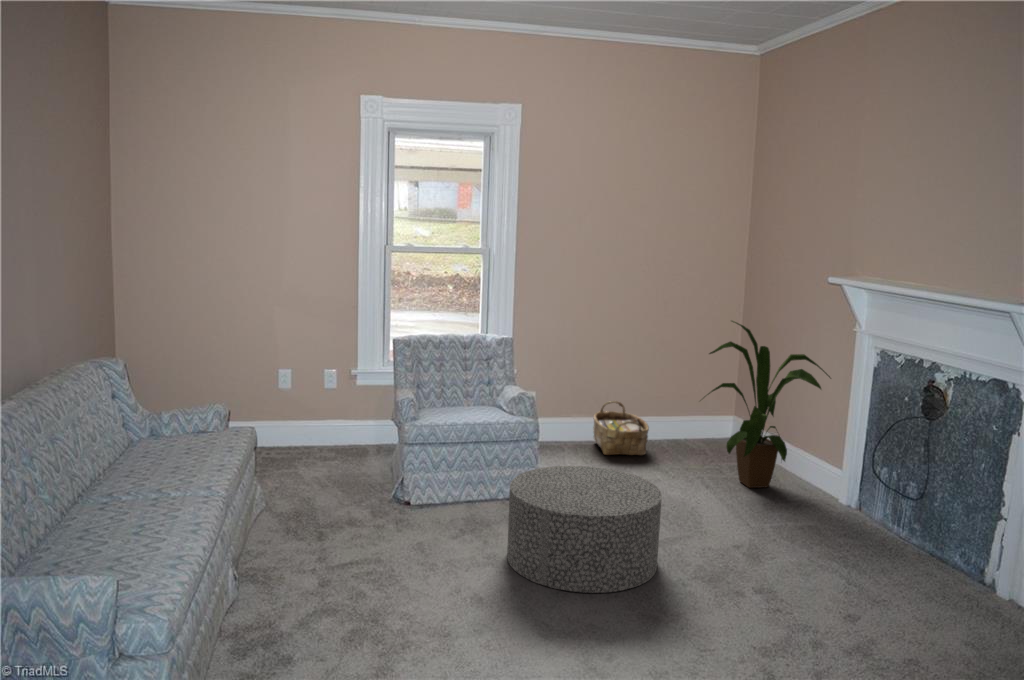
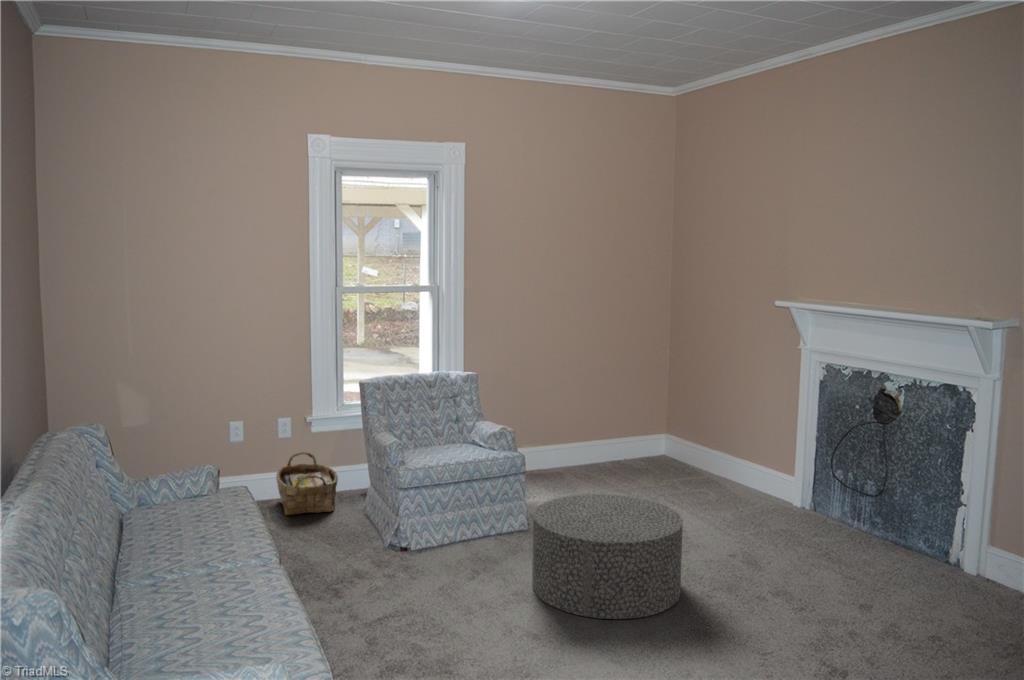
house plant: present [704,321,831,488] -> none [657,344,778,501]
woven basket: present [593,401,649,455] -> present [276,452,338,515]

